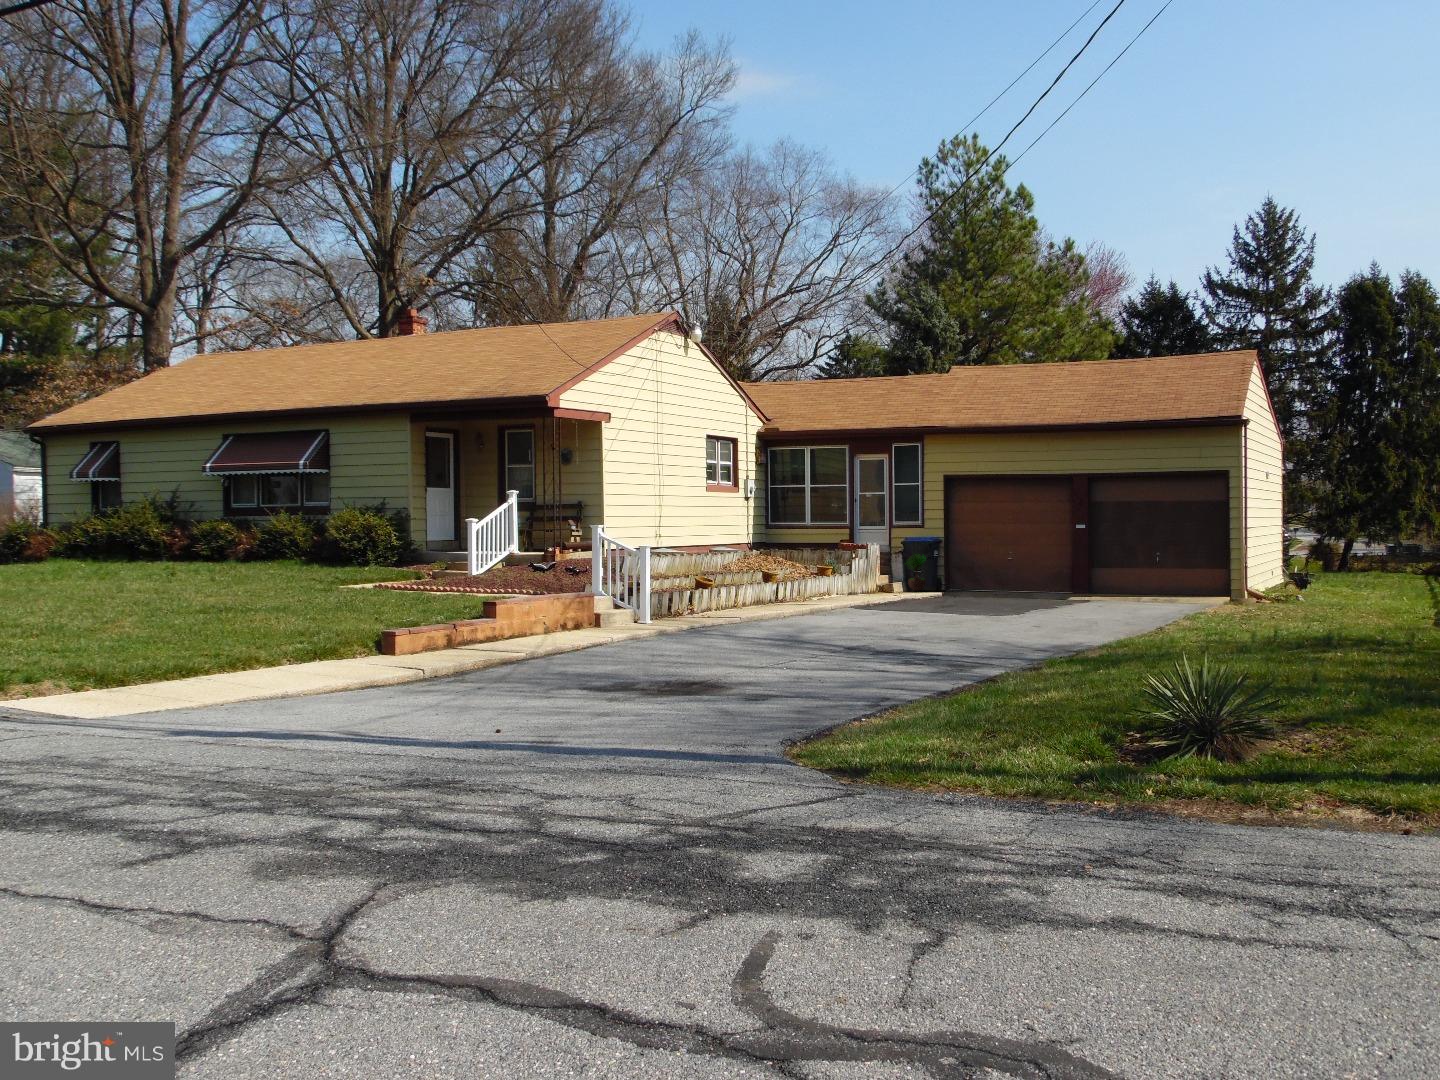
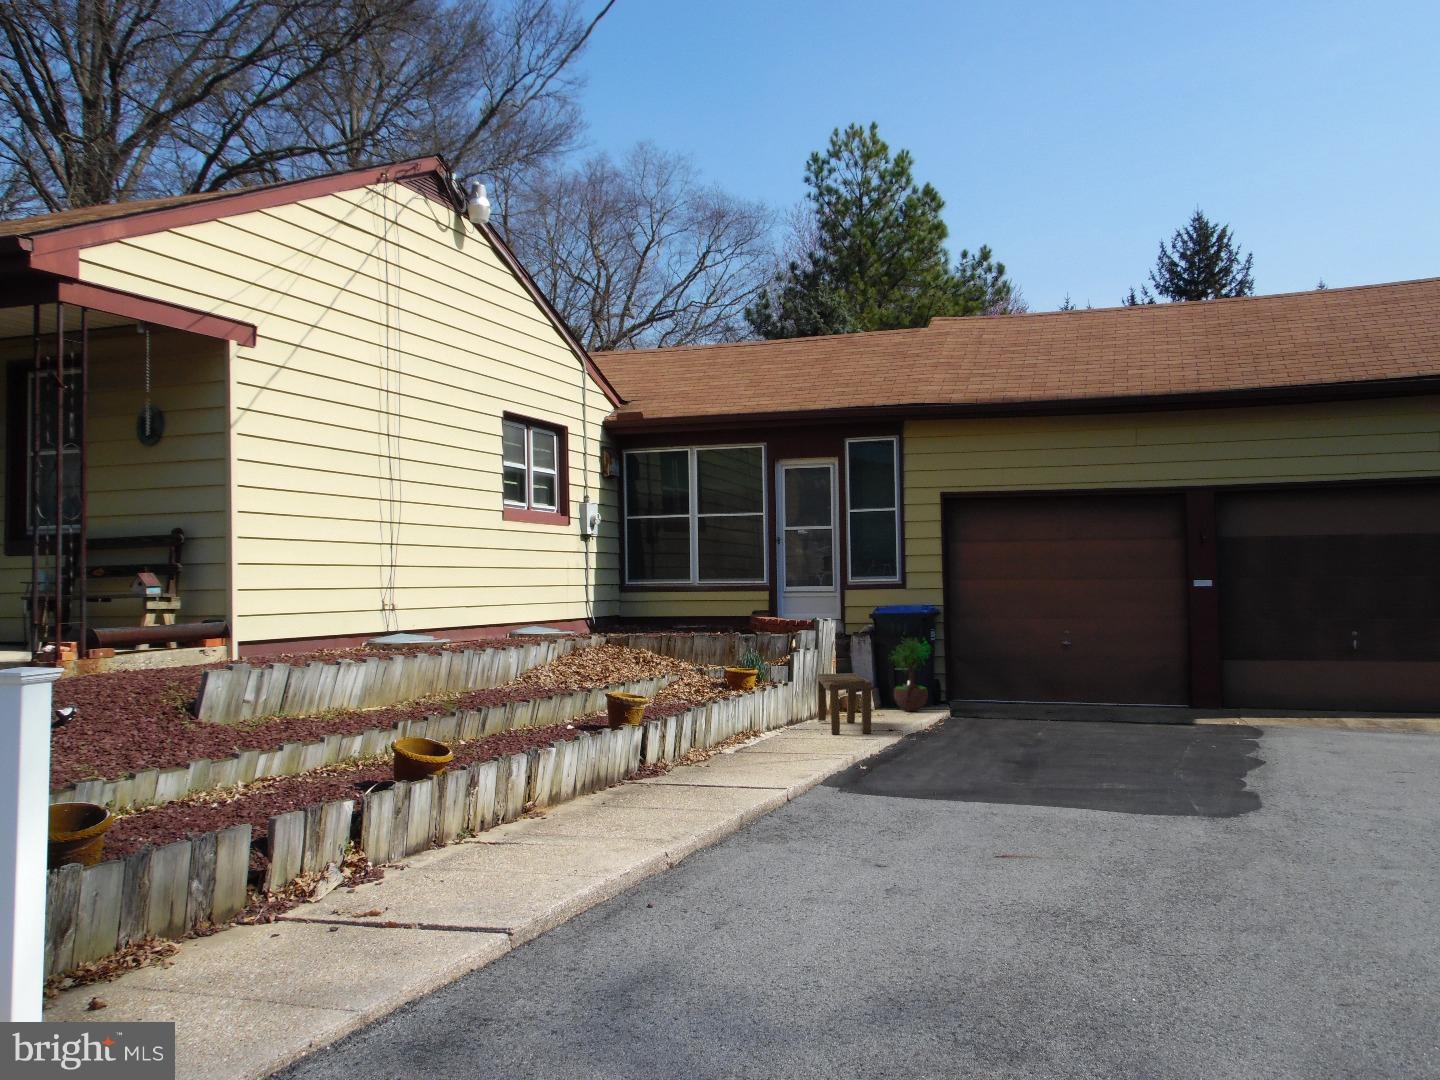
bench: none [864,570,886,596] -> present [817,673,872,735]

